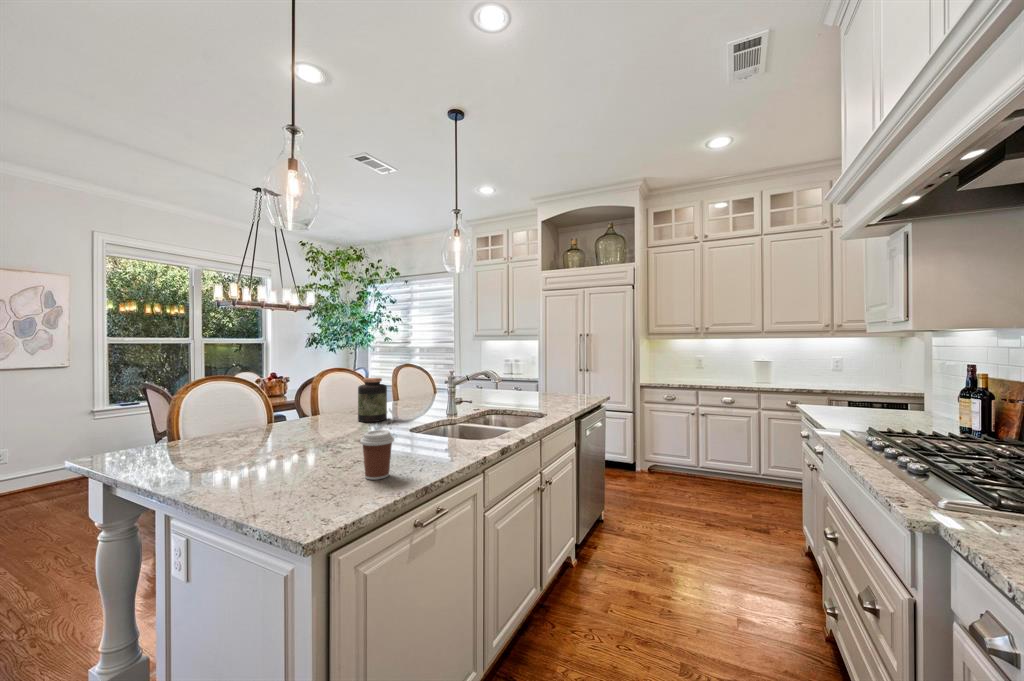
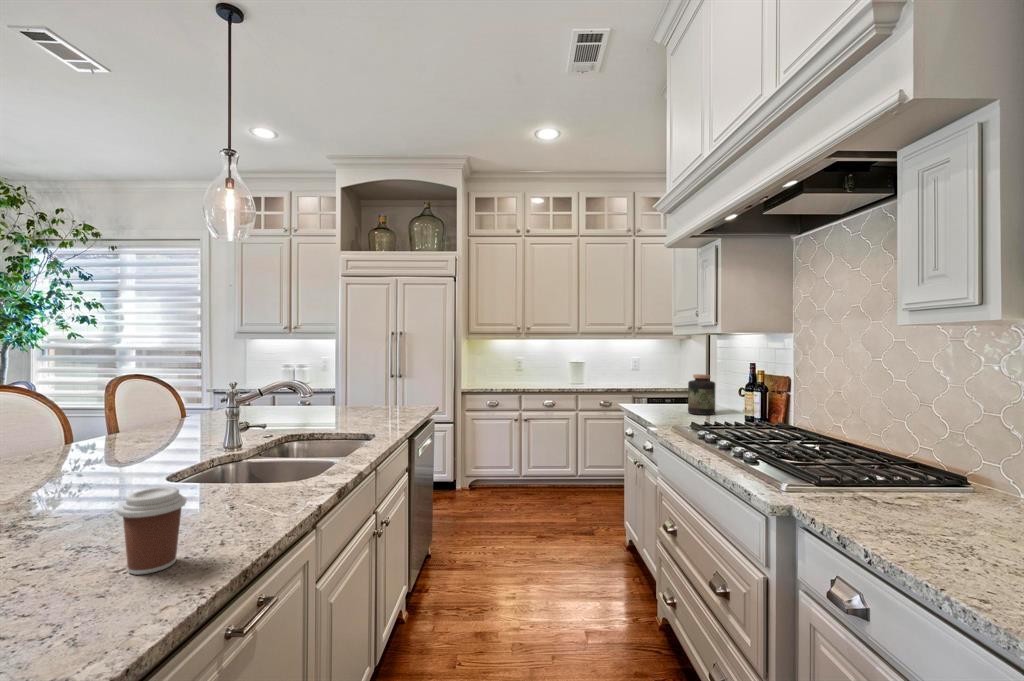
jar: present [358,378,387,422] -> present [688,374,715,415]

